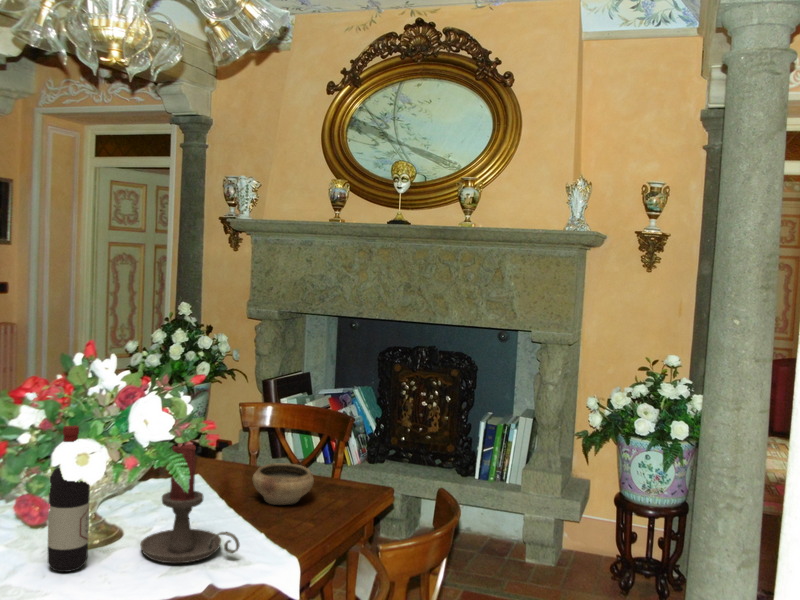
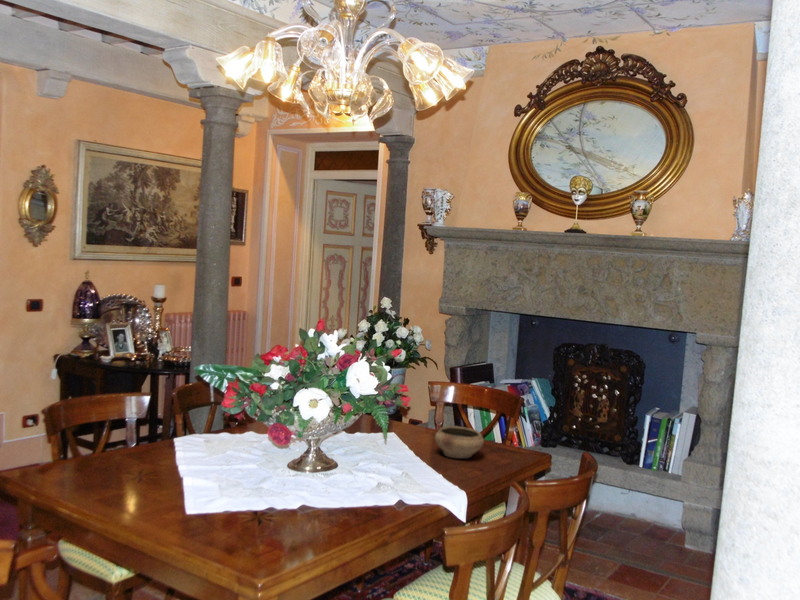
wine bottle: present [48,426,90,572] -> none [288,379,319,483]
candle holder: present [140,445,240,563] -> none [351,399,423,487]

